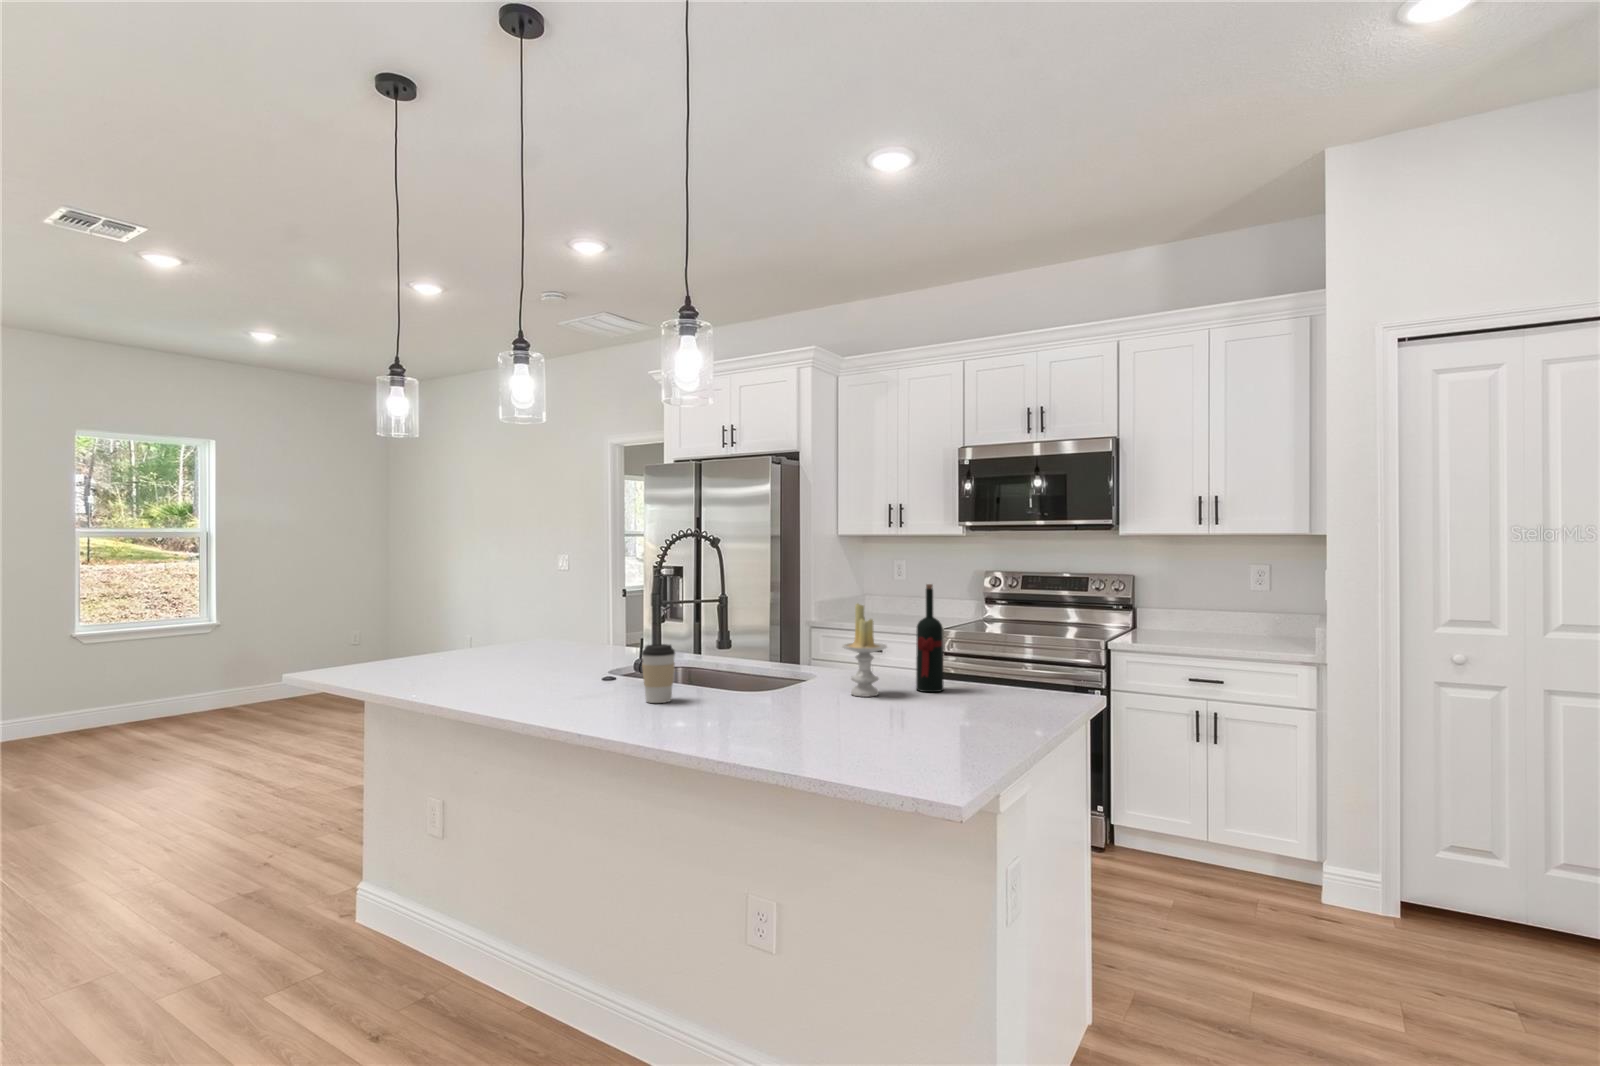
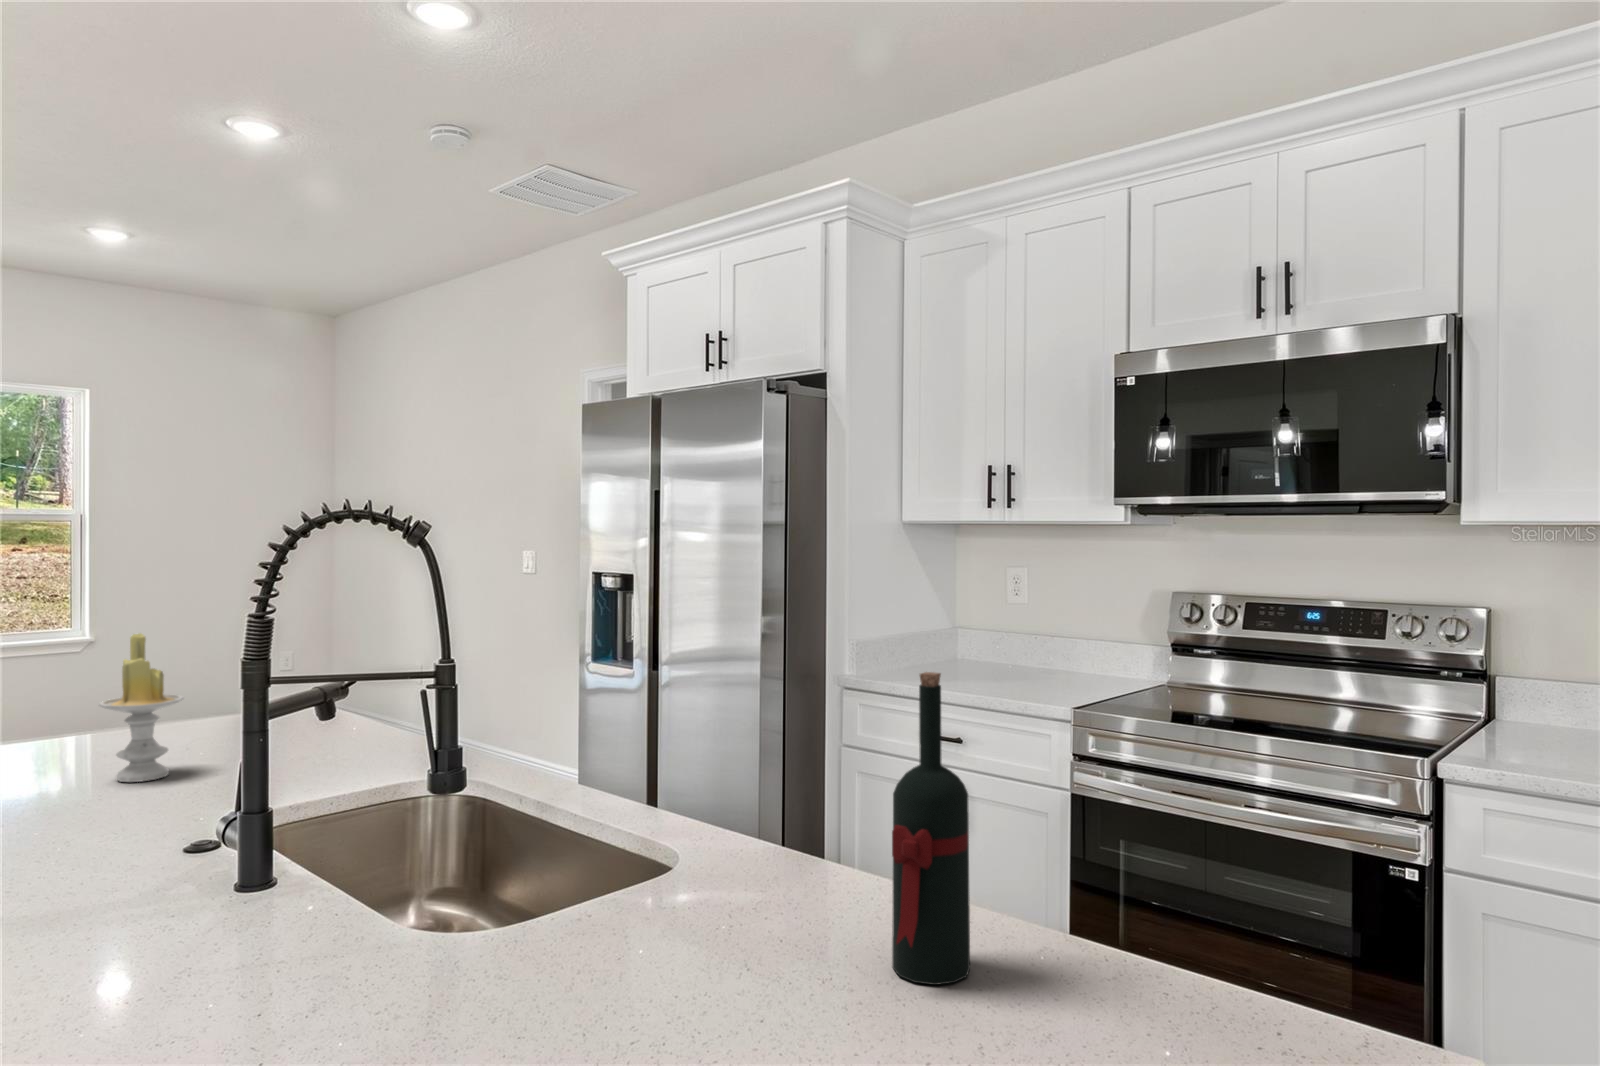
candle: present [842,604,887,697] -> present [99,633,184,782]
coffee cup: present [641,644,675,703] -> none [106,828,212,1000]

